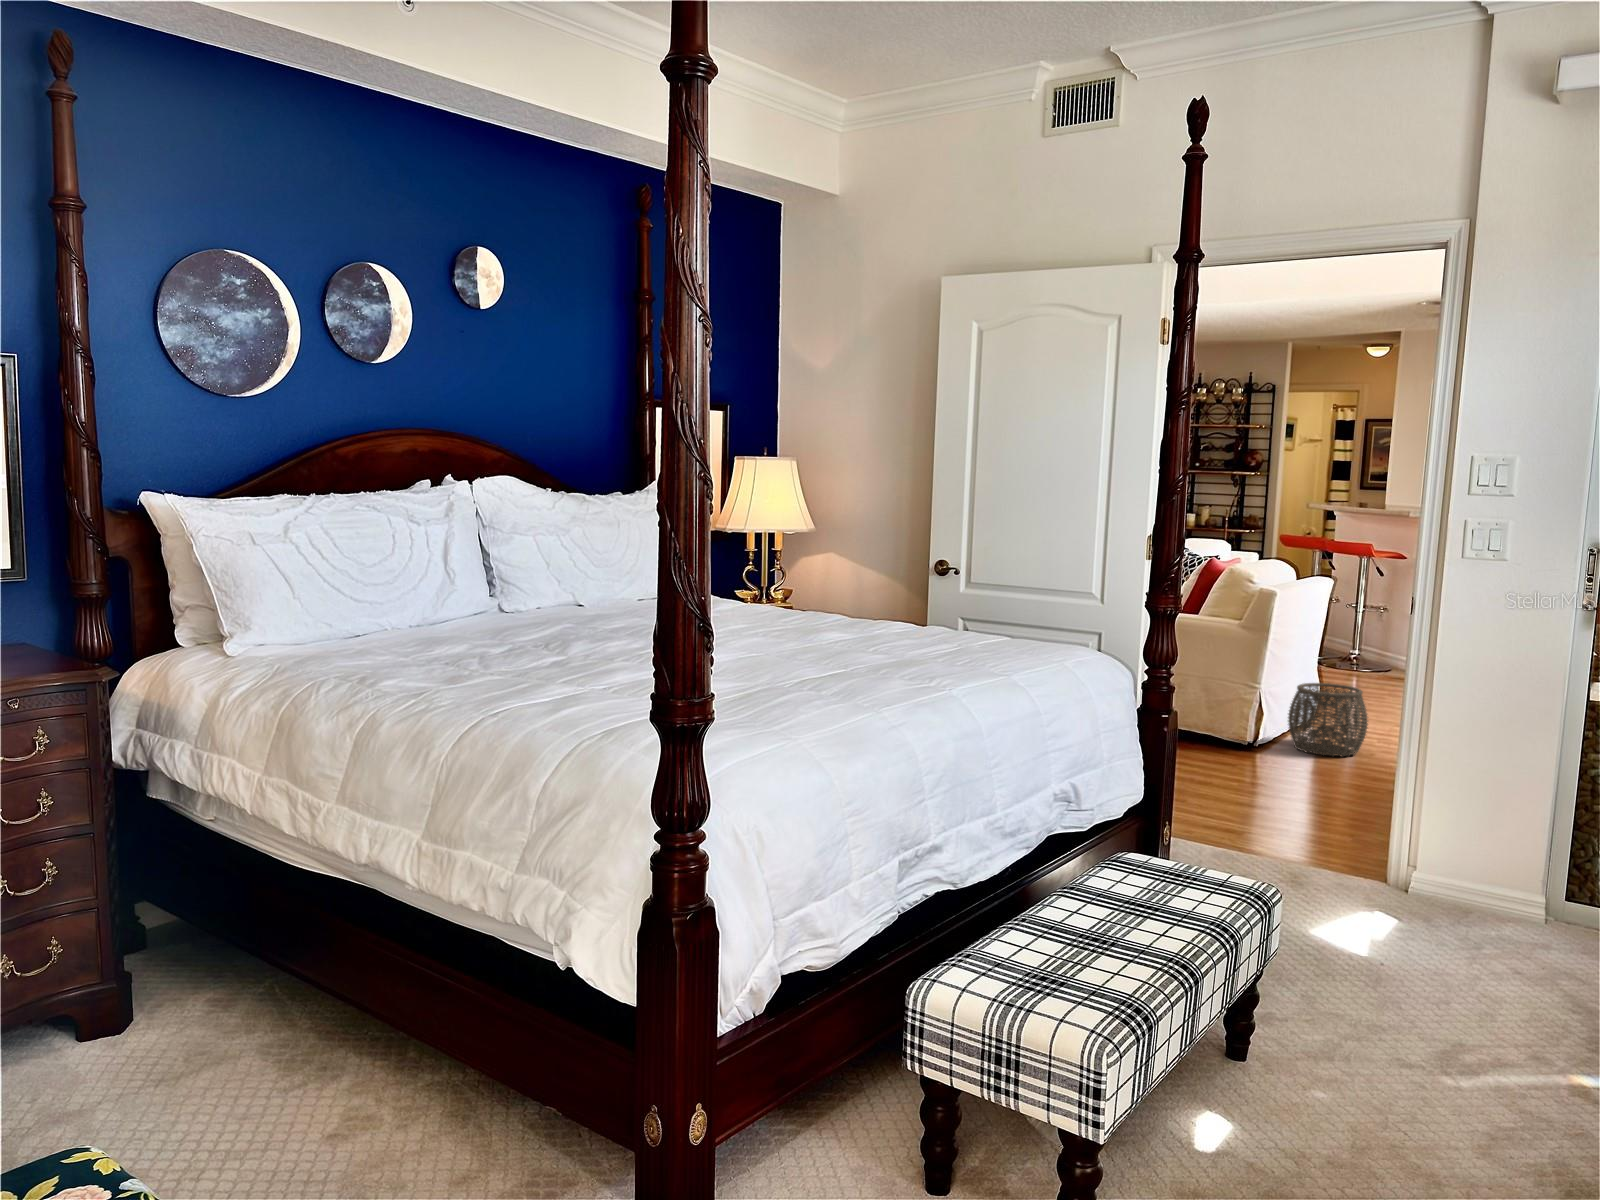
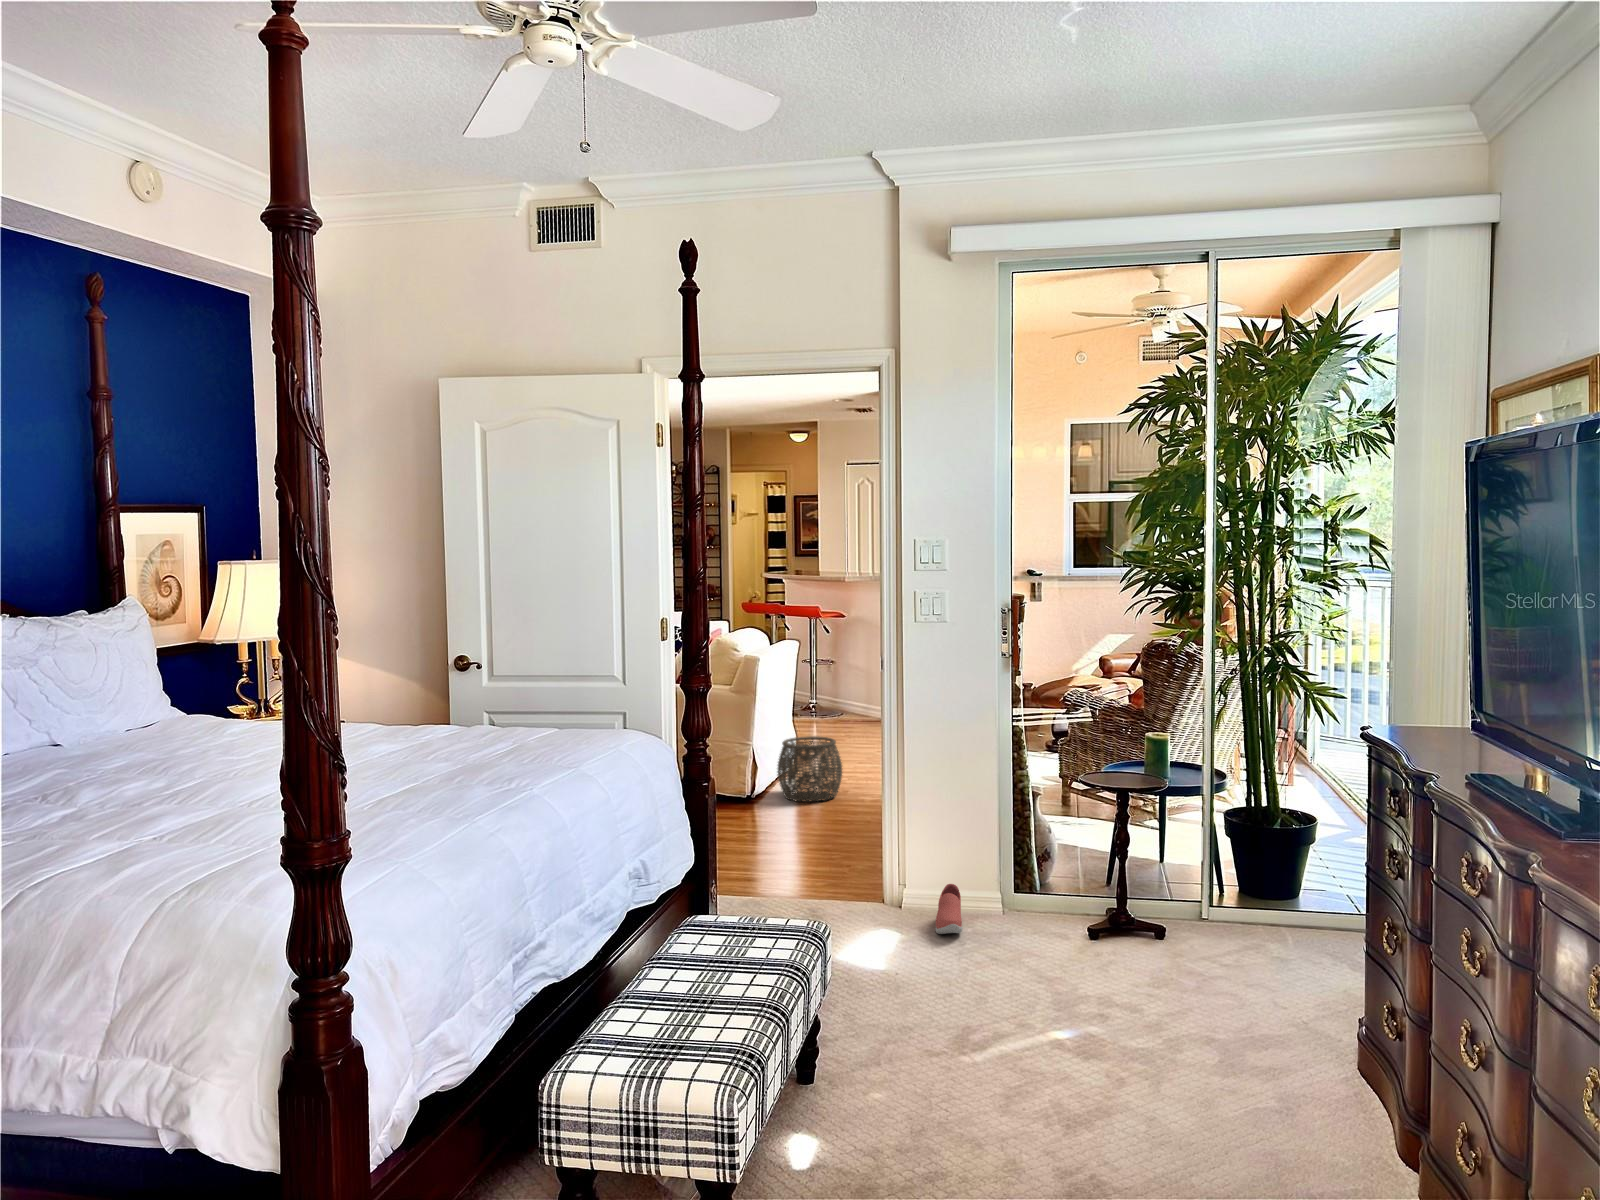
shoe: none [1445,872,1485,931] -> present [935,884,962,934]

